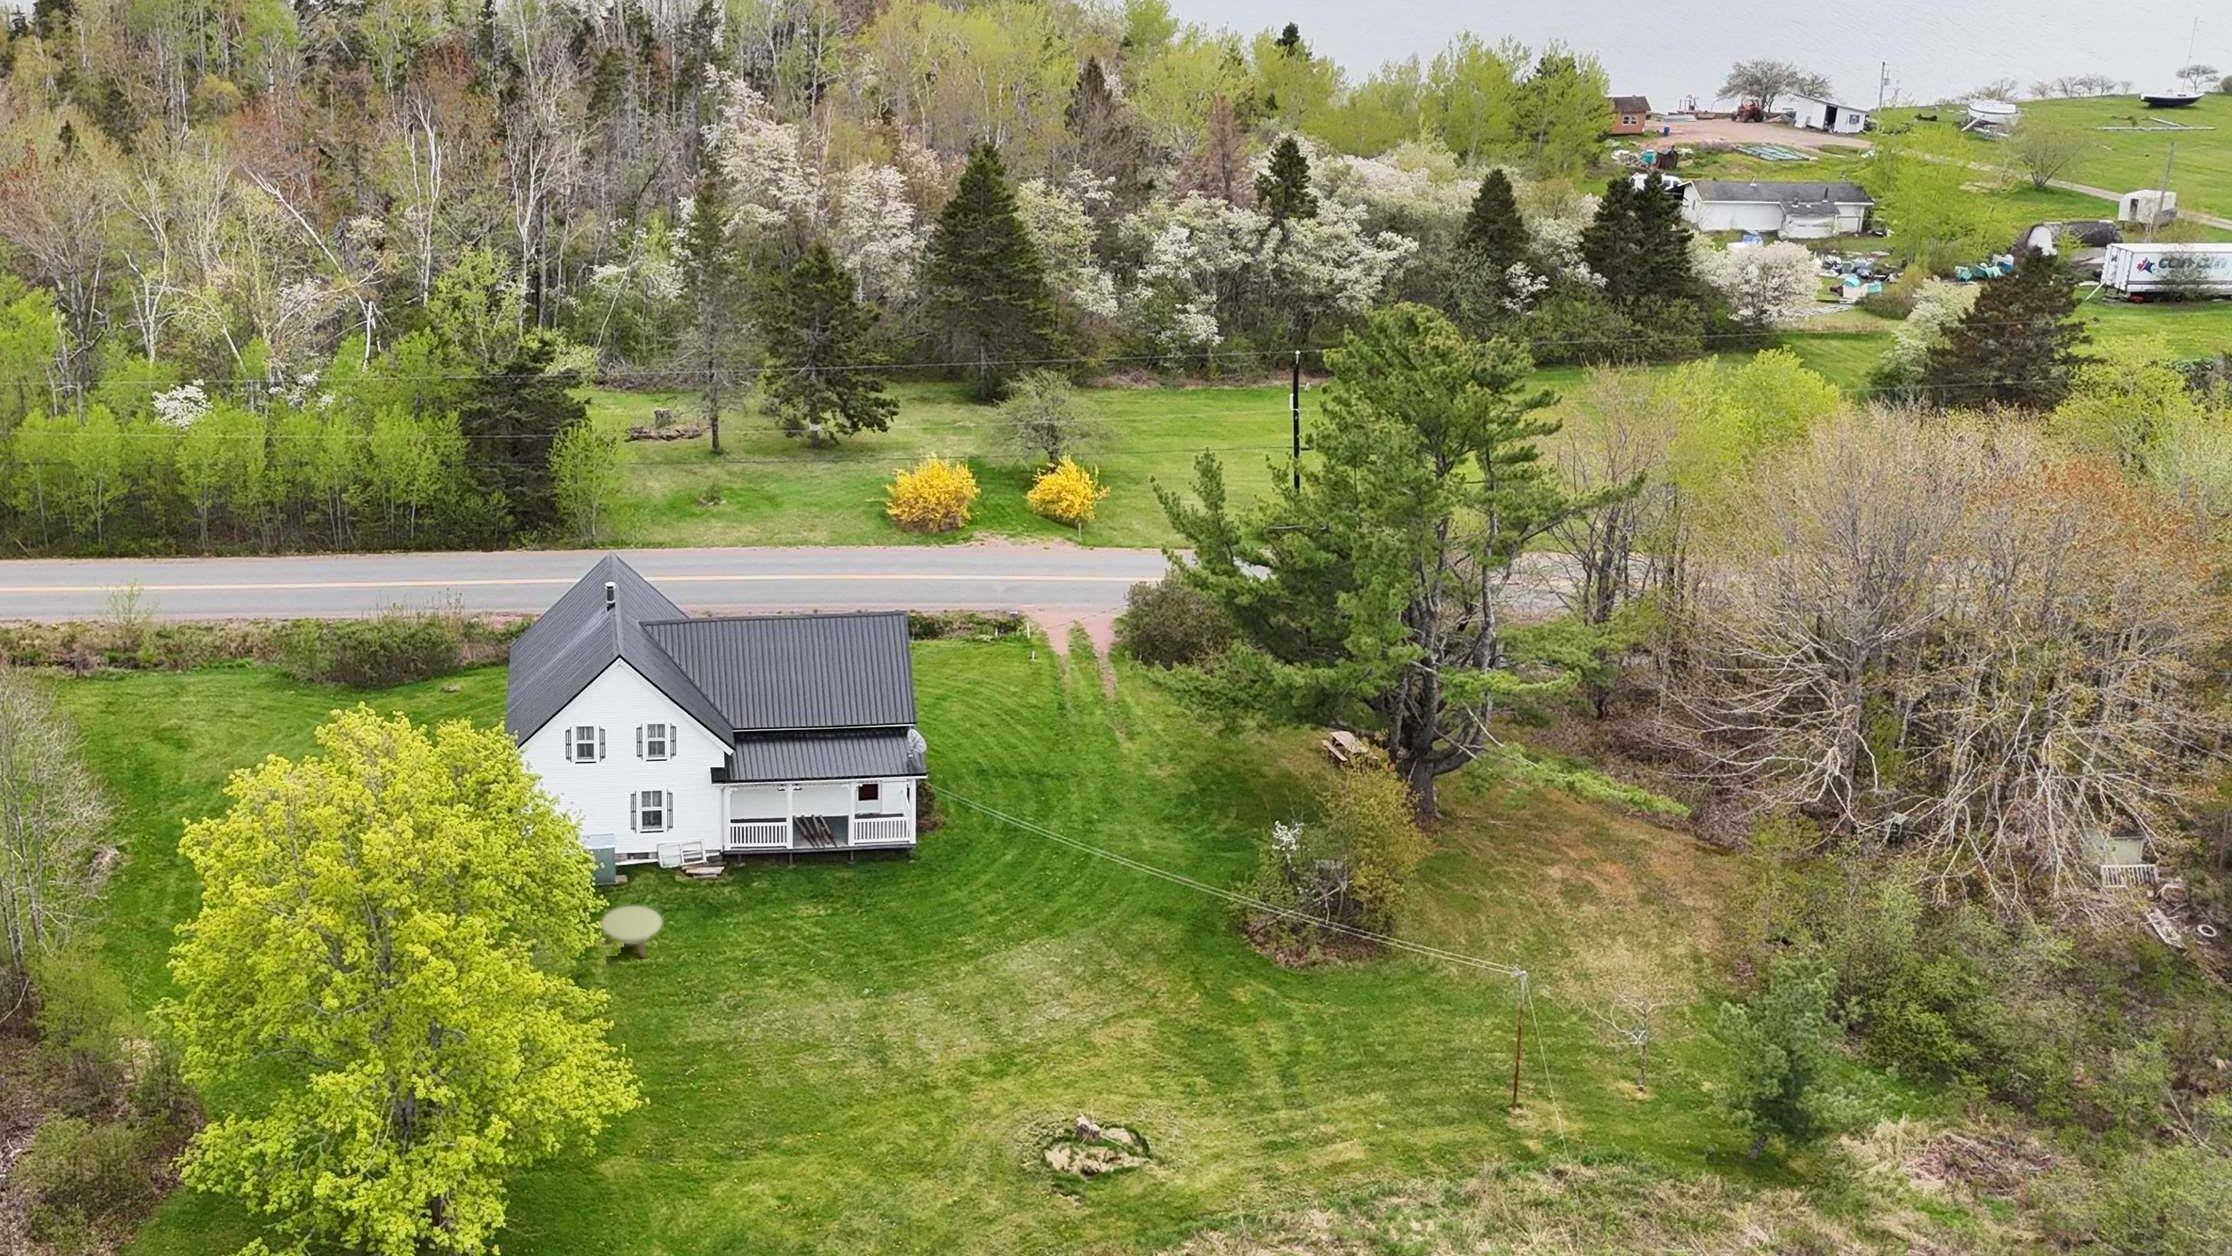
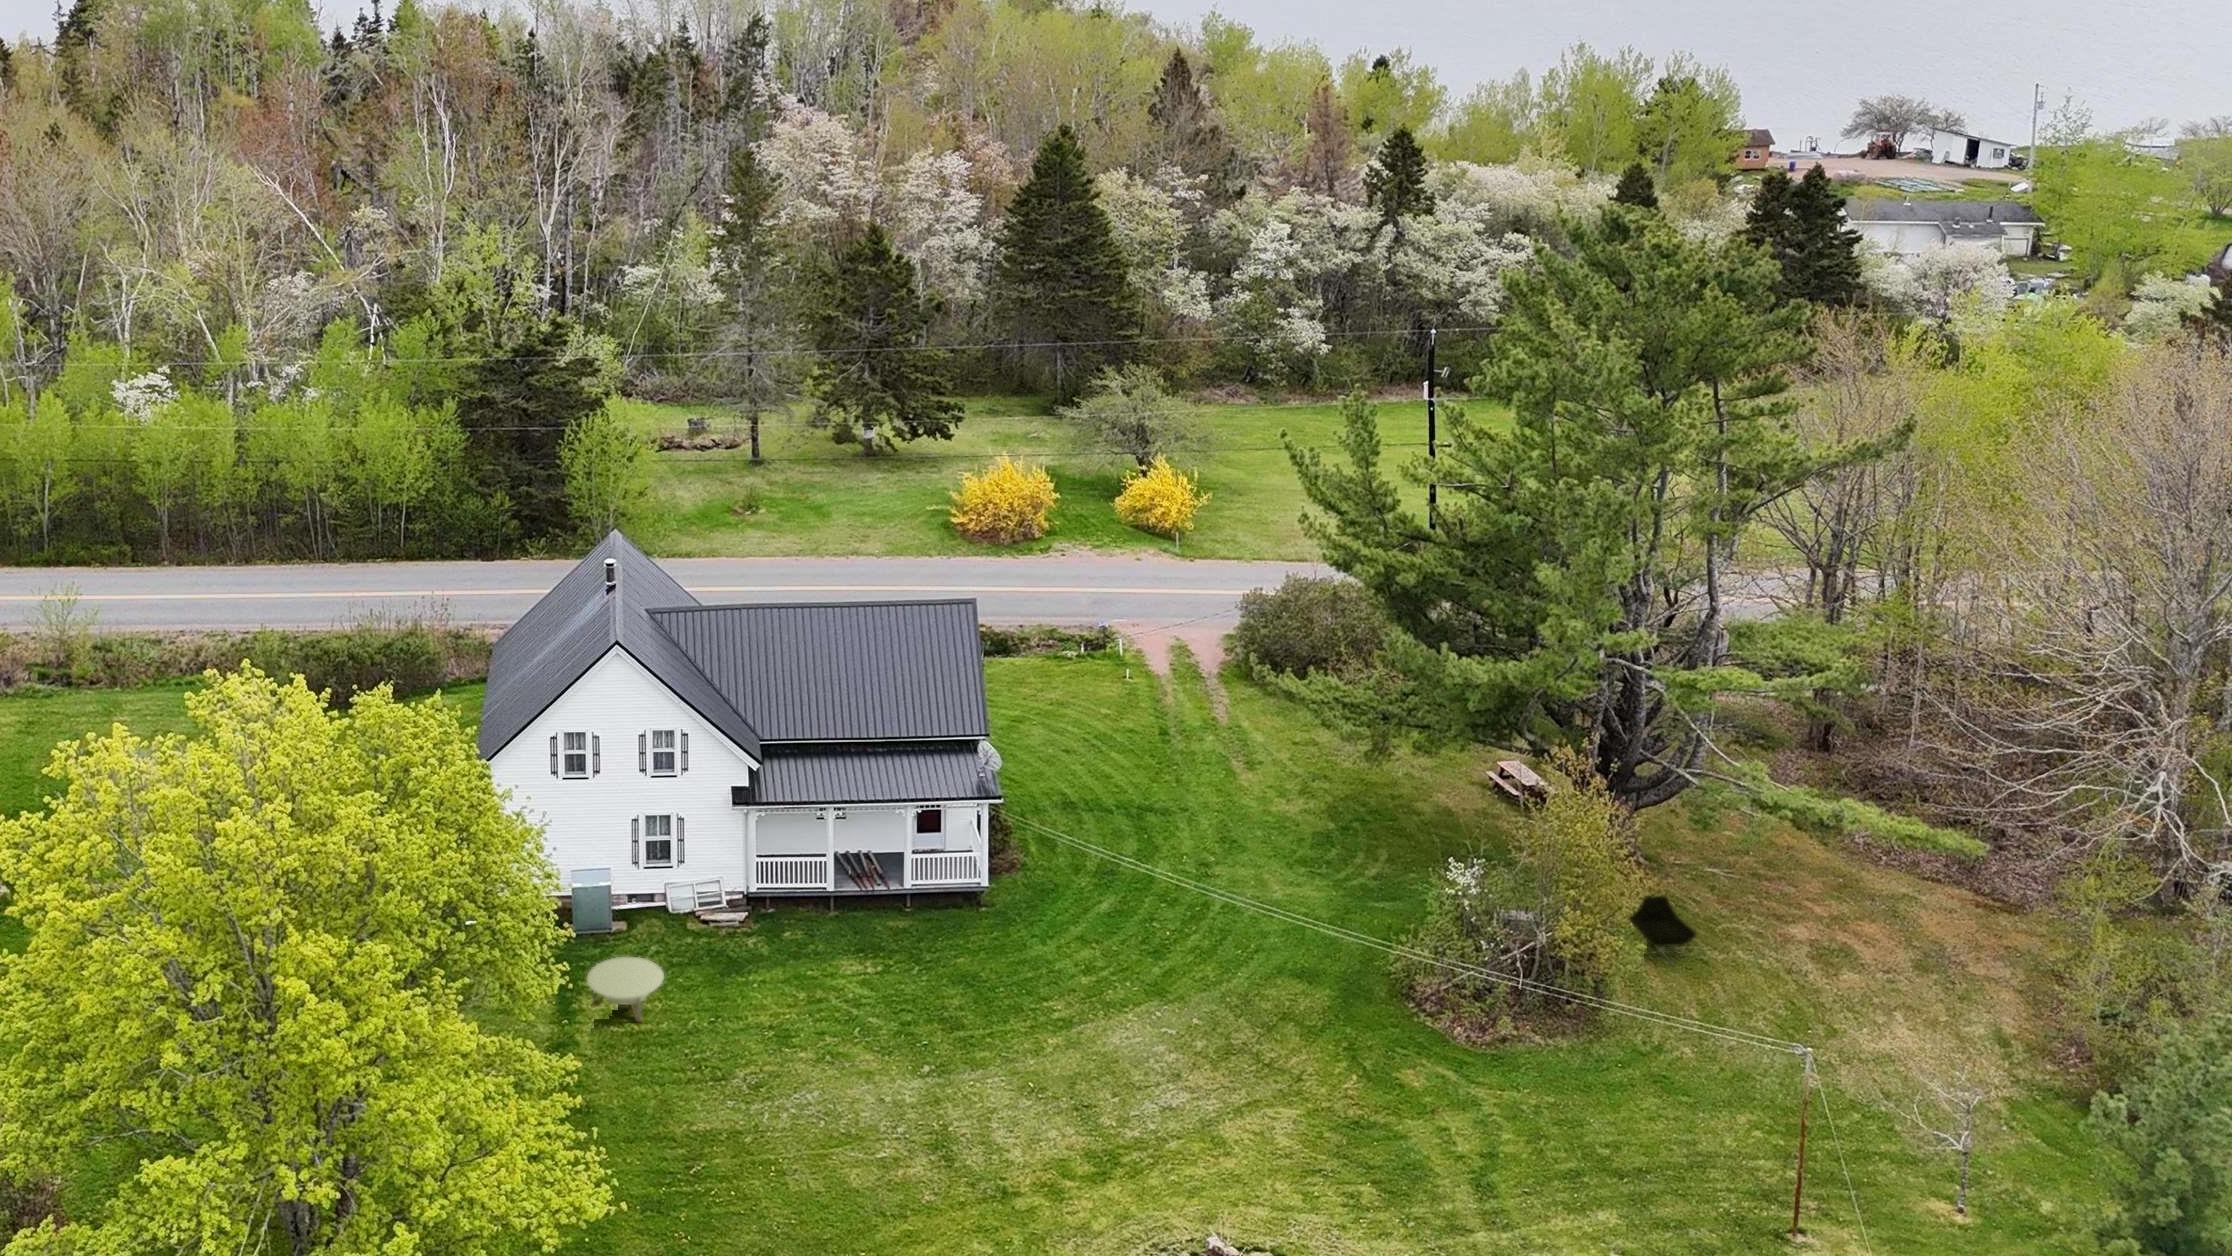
lounge chair: none [1417,848,1469,903] -> present [1628,895,1697,955]

